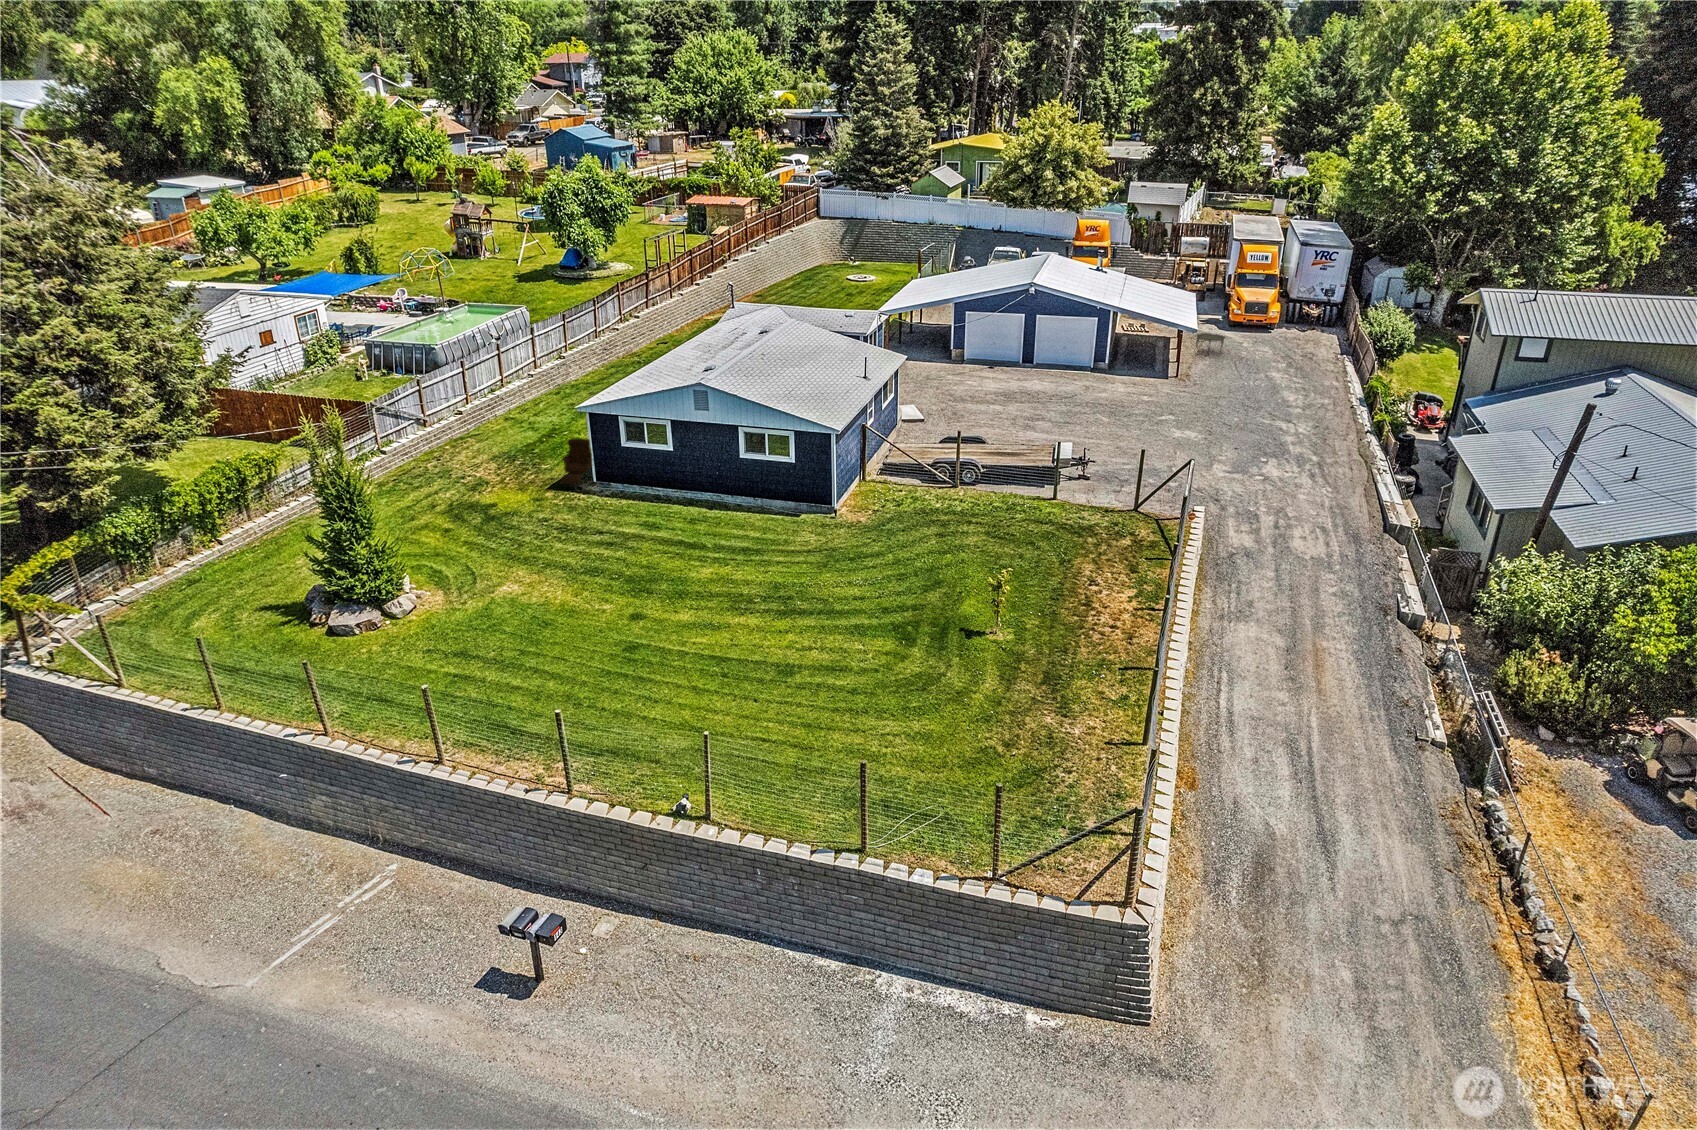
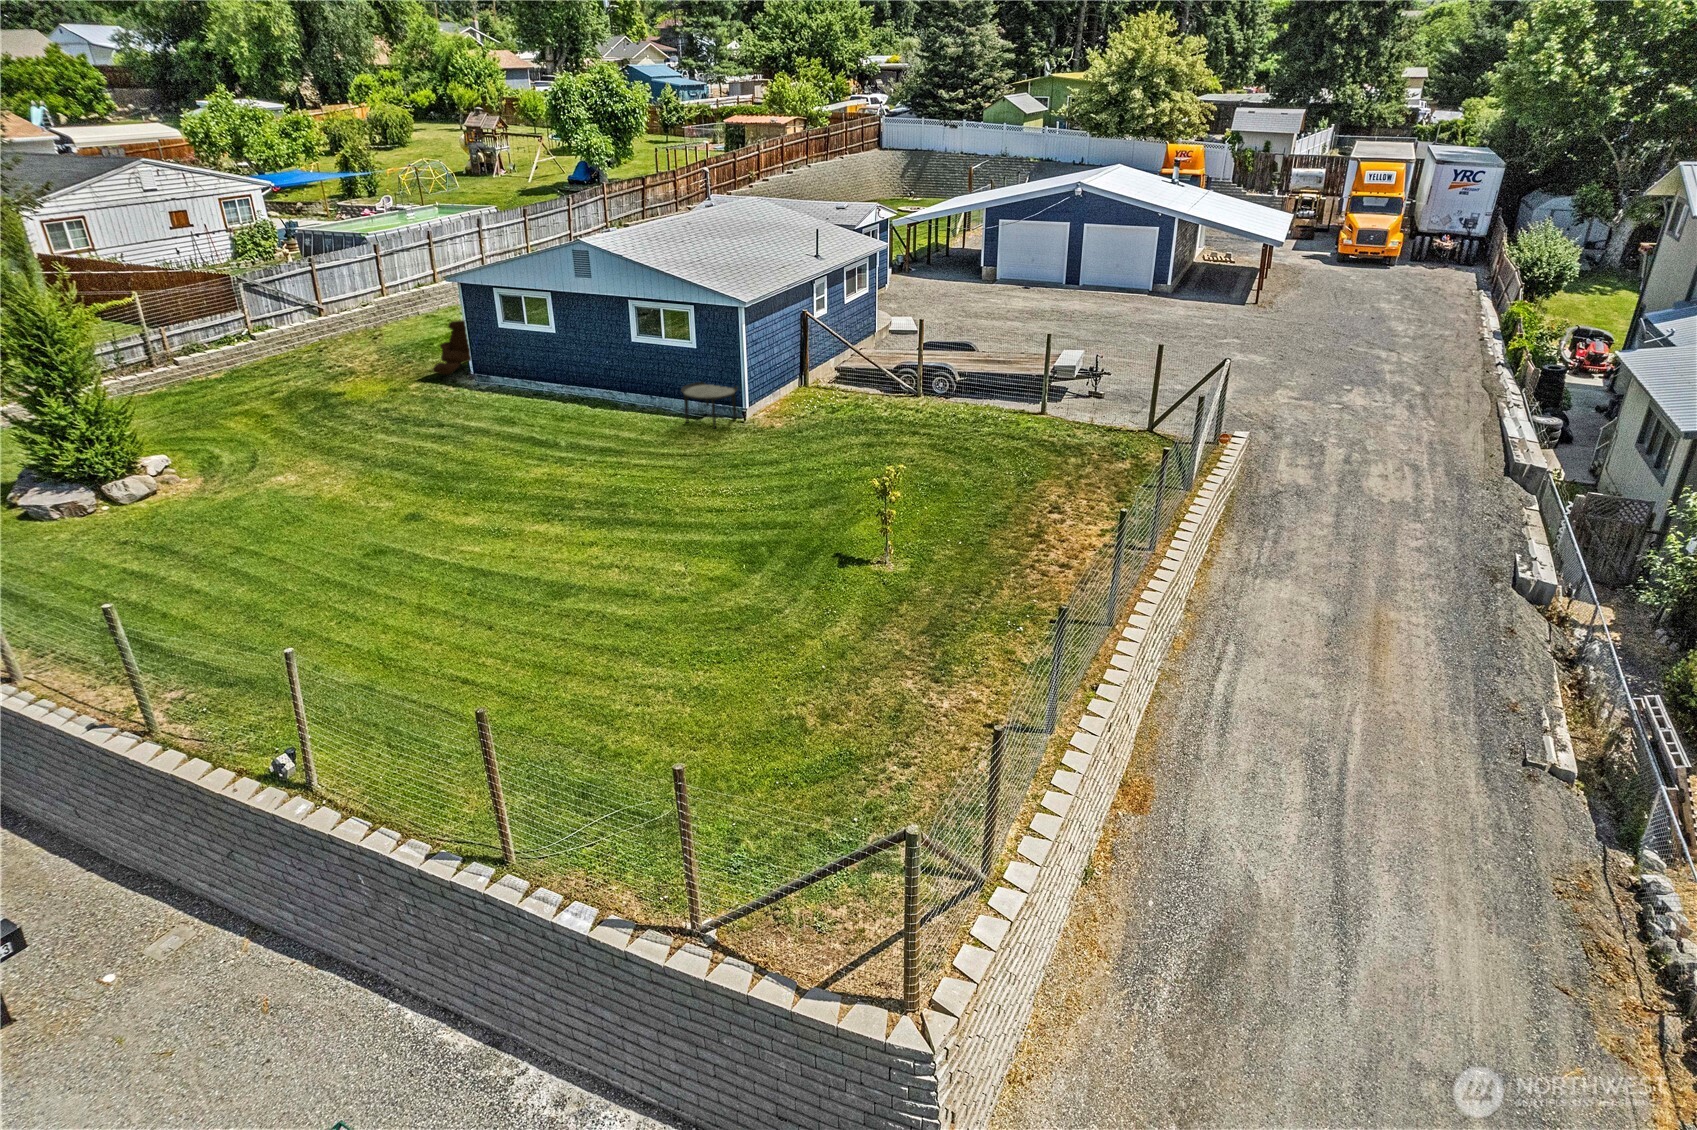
round table: present [1196,333,1225,353] -> present [681,382,738,428]

